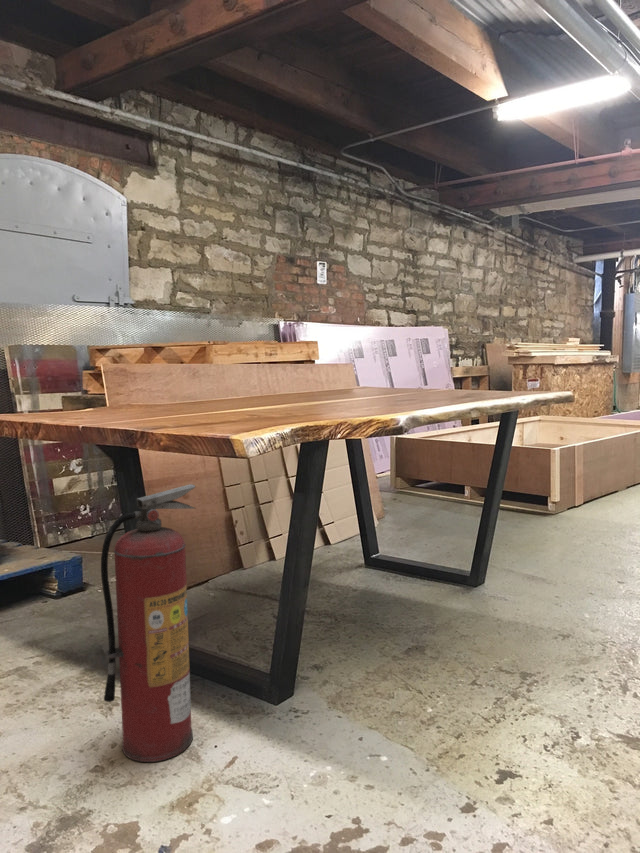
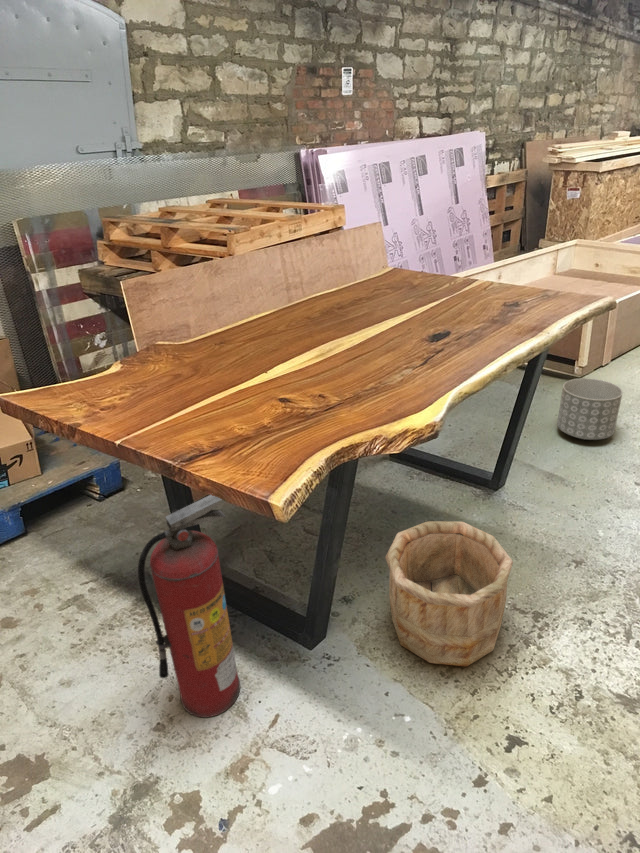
planter: none [536,499,595,559] -> present [557,378,622,440]
wooden bucket: none [357,573,490,716] -> present [385,521,513,666]

